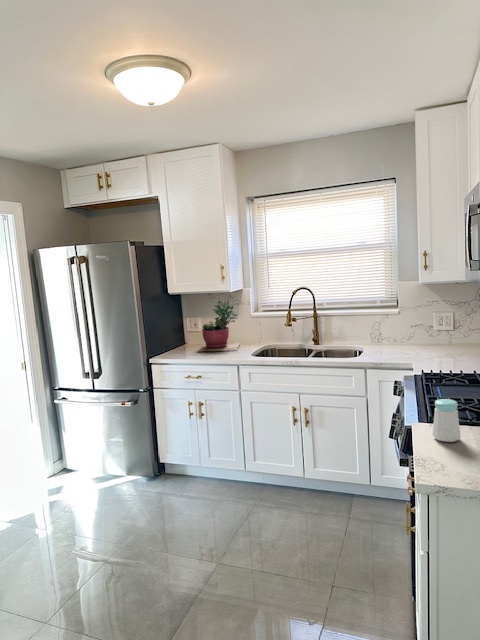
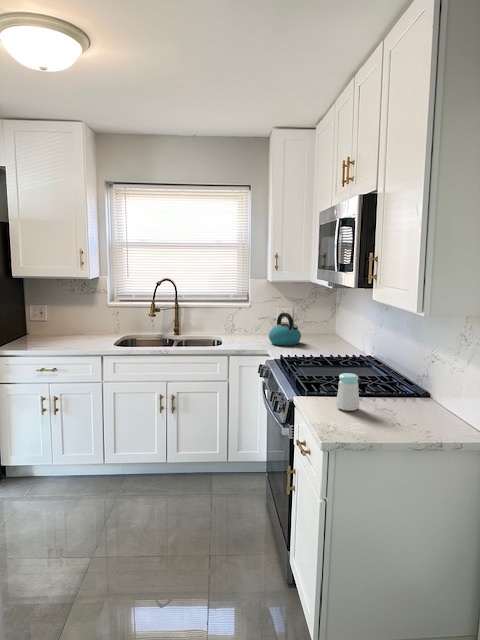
succulent plant: present [198,301,240,351] -> none [49,288,96,342]
kettle: none [412,322,451,359] -> present [269,313,301,346]

